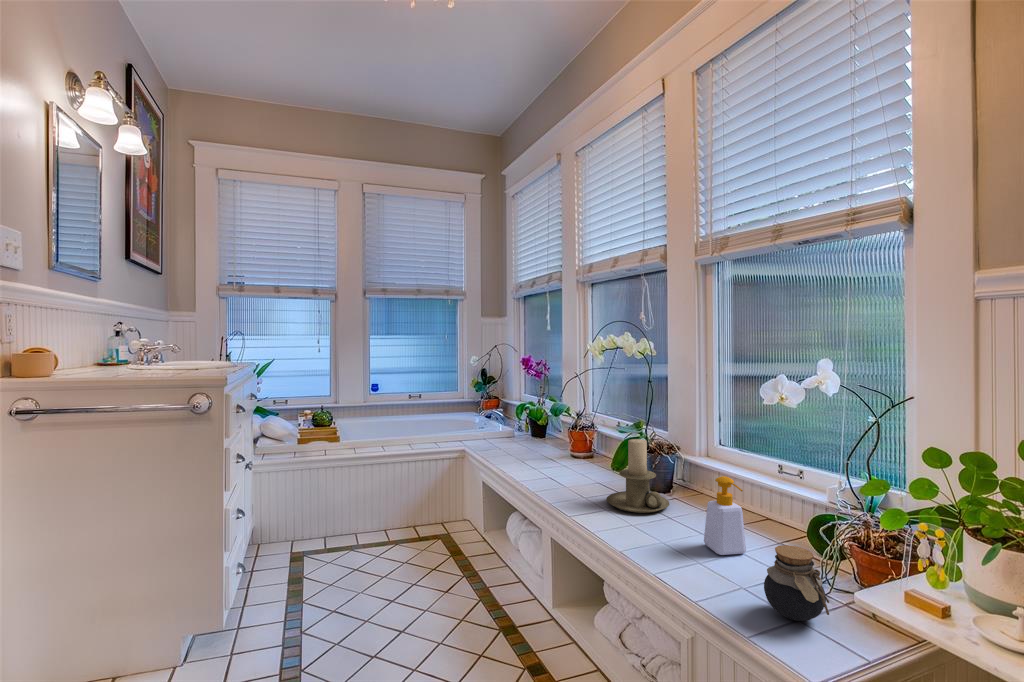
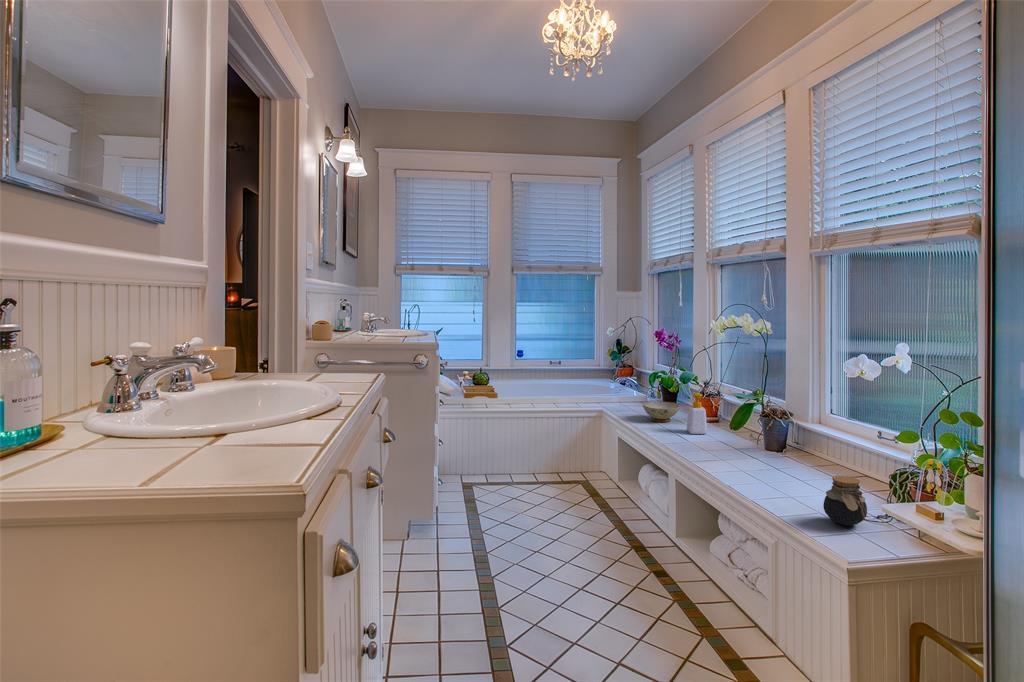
ceramic bowl: none [510,437,553,462] -> present [643,401,680,422]
candle holder: present [606,439,670,513] -> none [721,403,775,462]
soap bottle: present [704,476,746,555] -> present [687,393,707,434]

